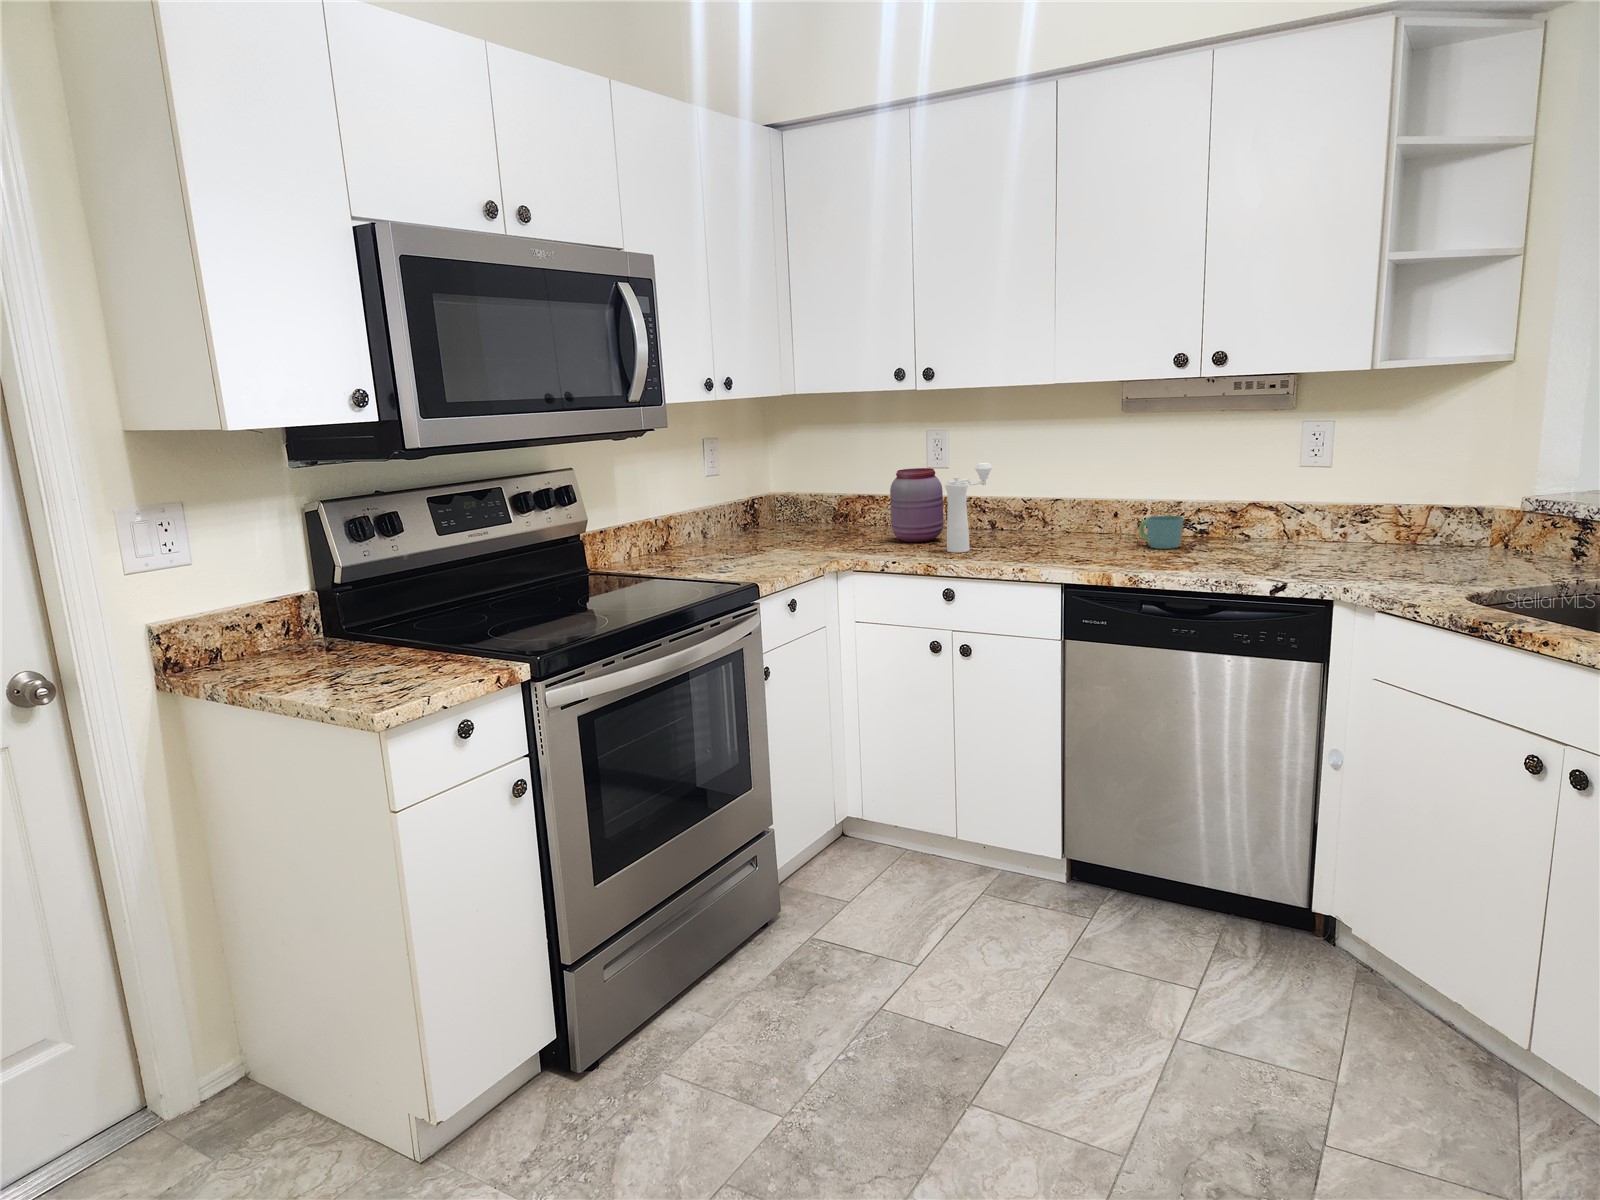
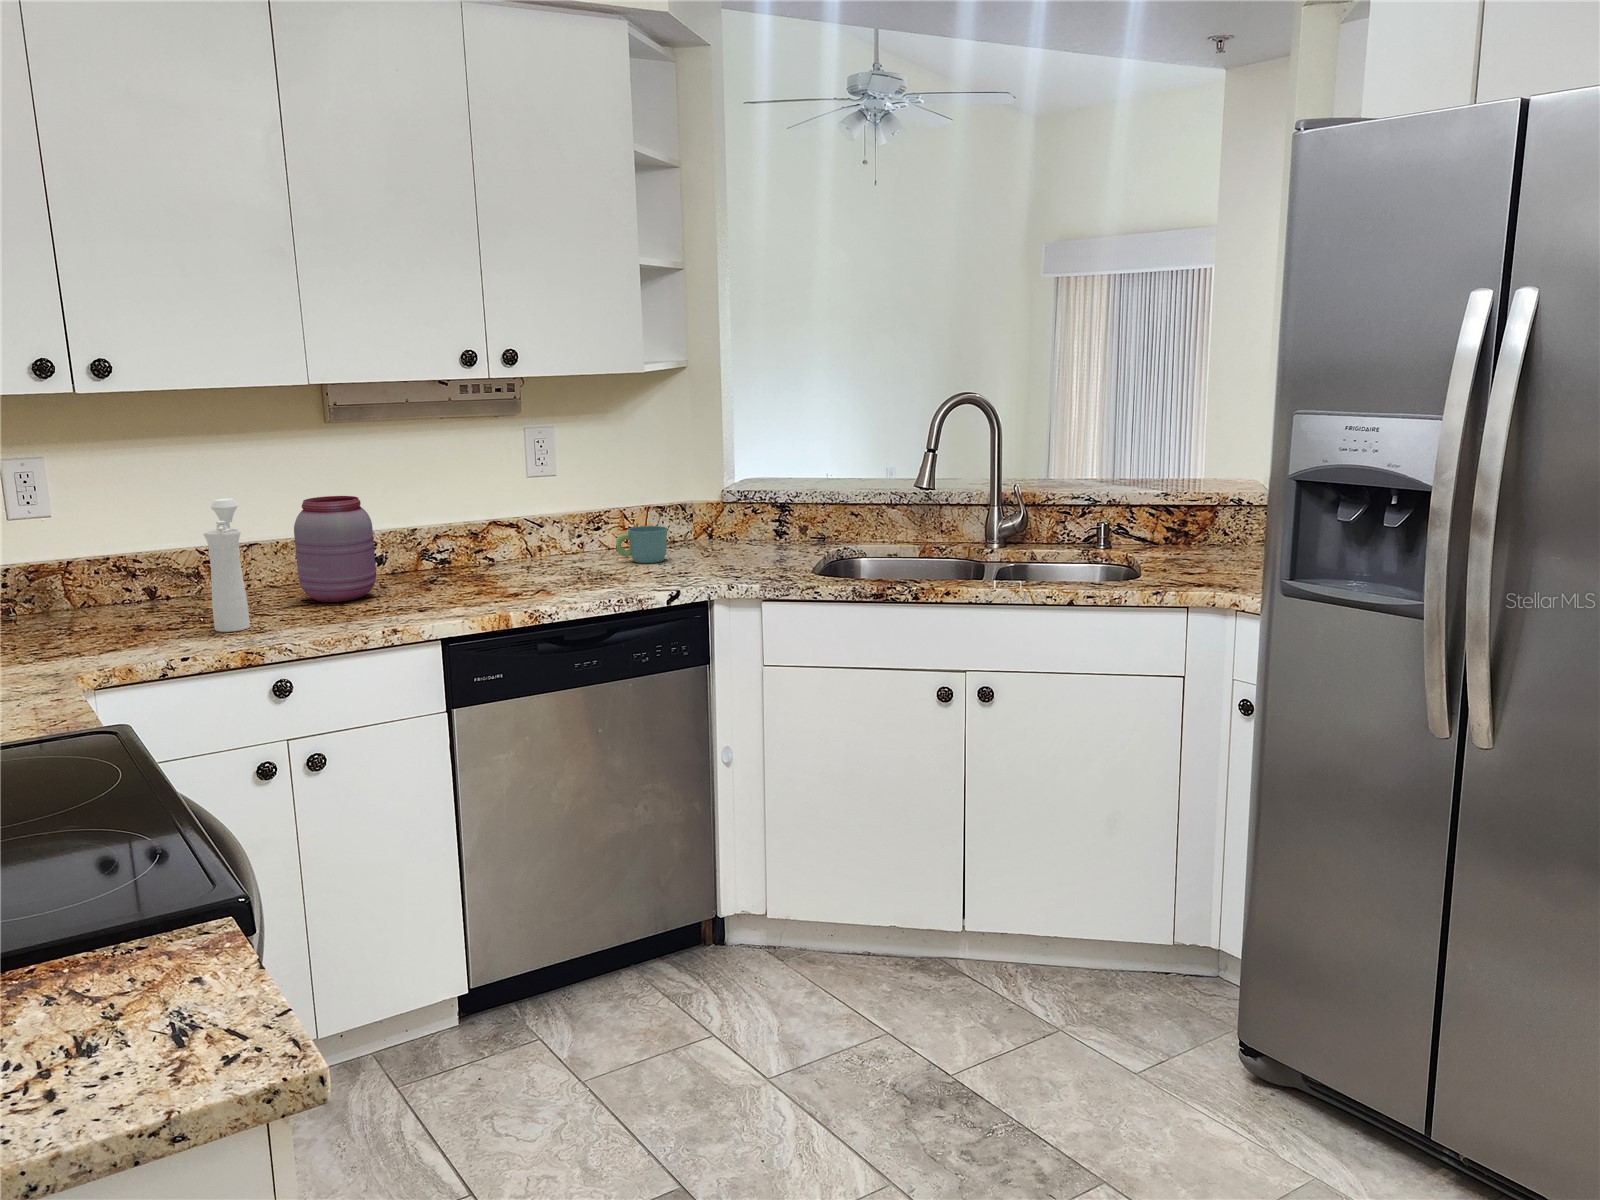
jar: present [890,468,943,542] -> present [294,496,376,602]
mug: present [1139,516,1184,549] -> present [616,526,667,563]

